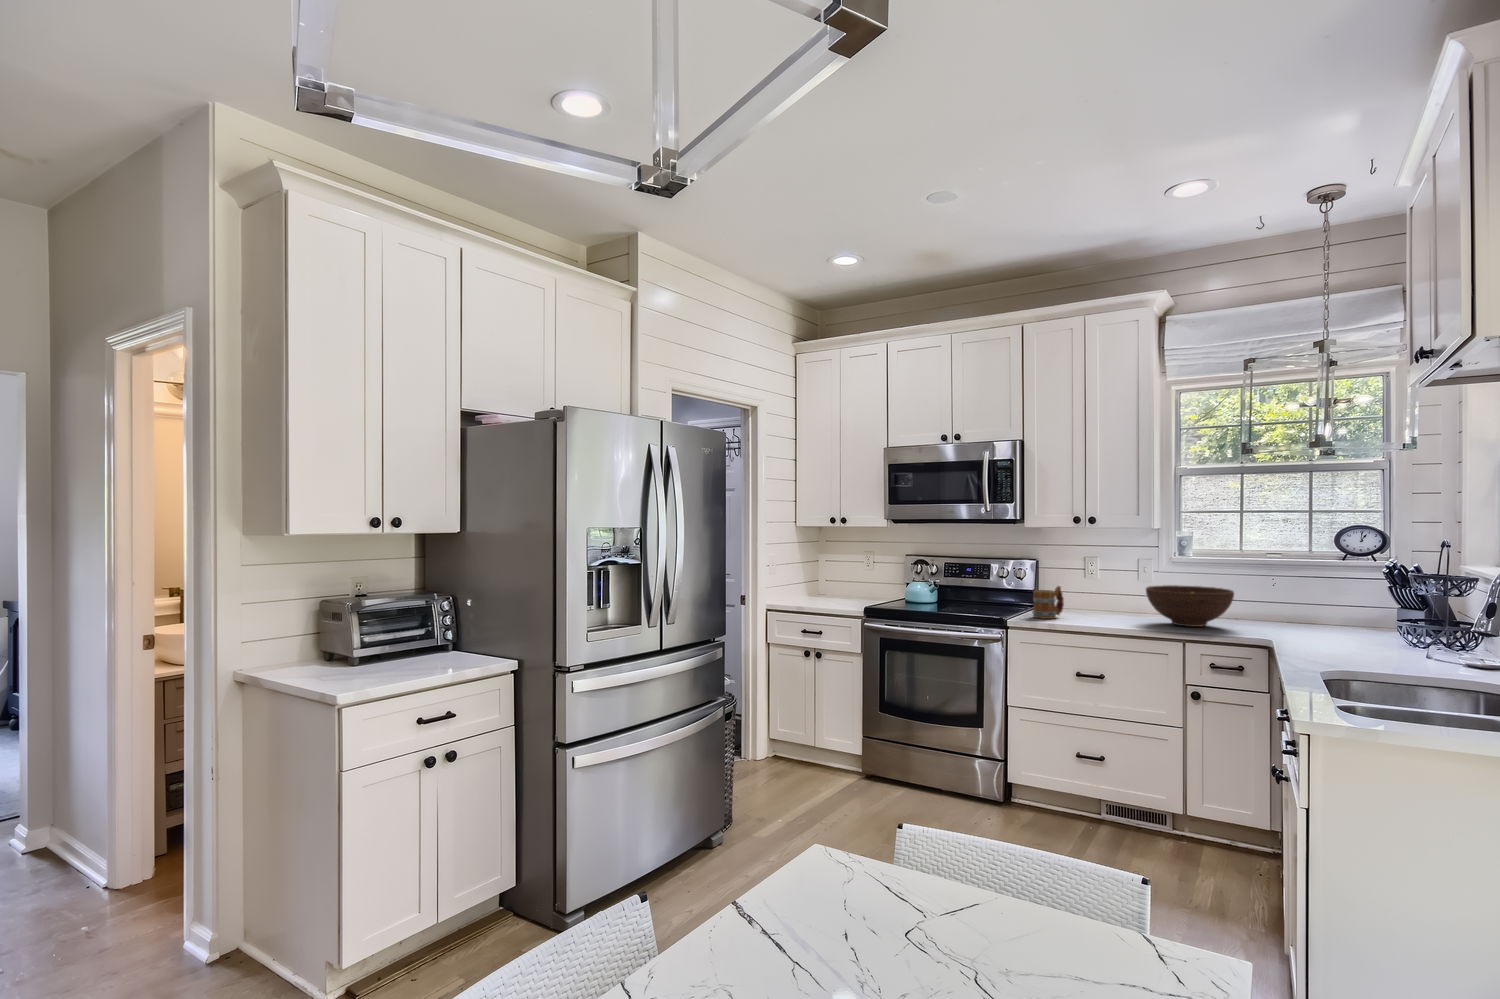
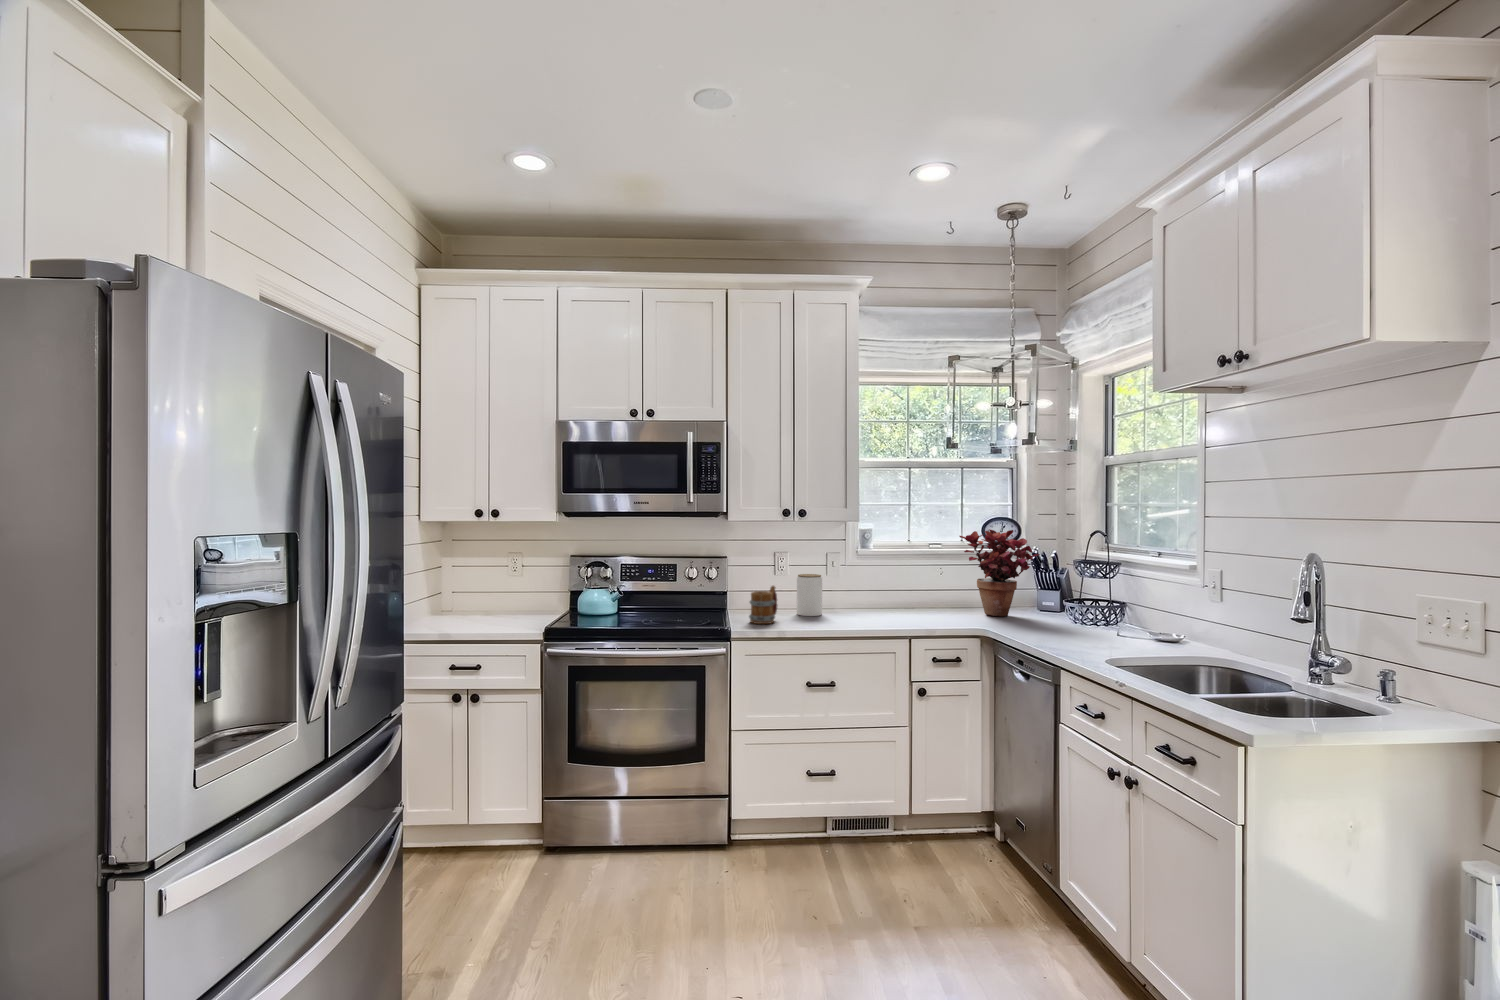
potted plant: none [1283,539,1377,635] -> present [959,529,1040,616]
jar: none [1093,579,1120,618] -> present [797,574,822,616]
fruit bowl: present [1146,585,1234,627] -> none [854,577,933,619]

